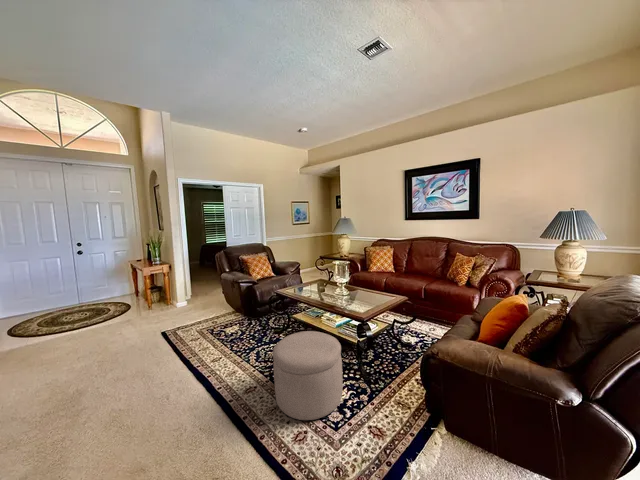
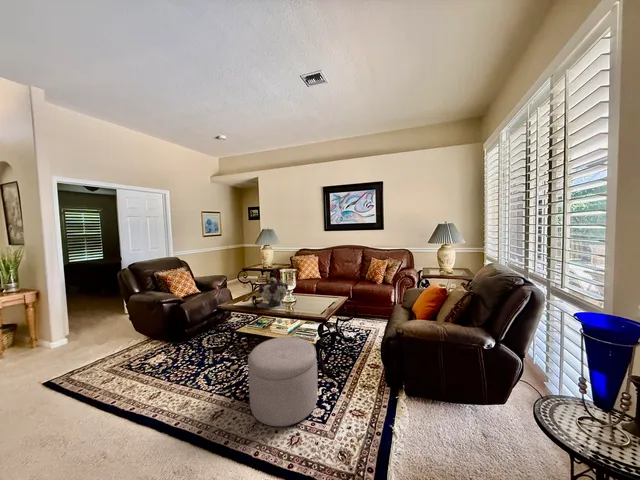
flower arrangement: none [310,268,340,299] -> present [258,277,288,307]

